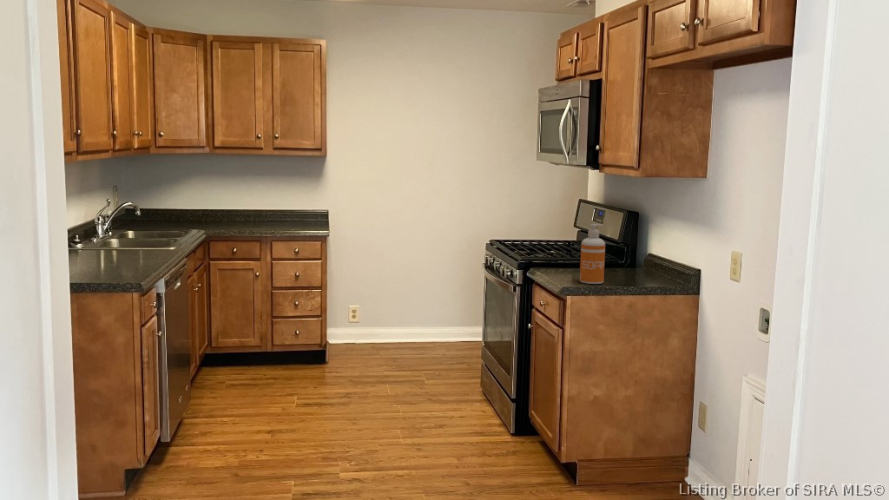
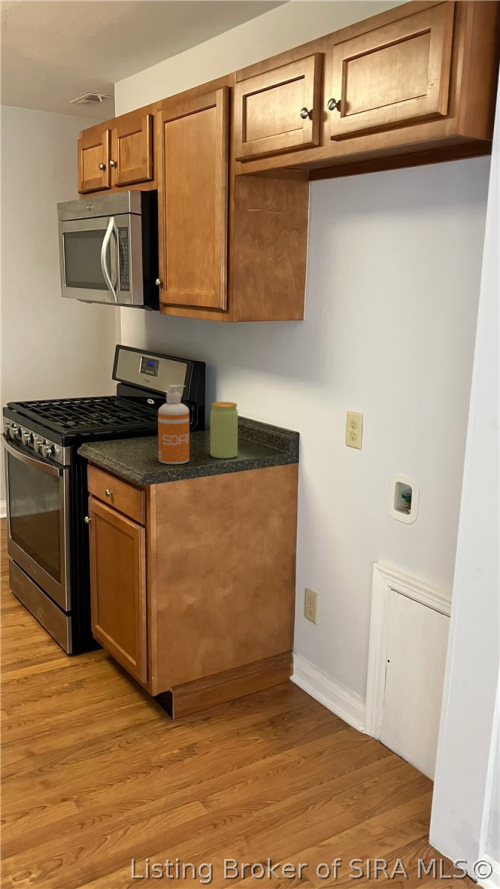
jar: none [624,241,647,285] -> present [210,402,238,458]

